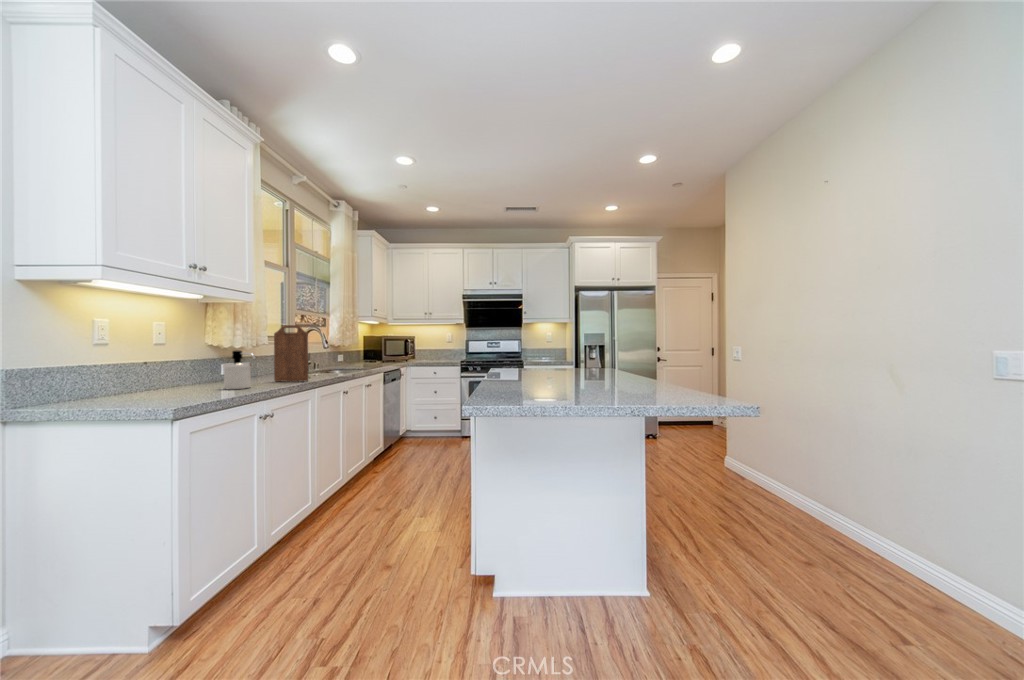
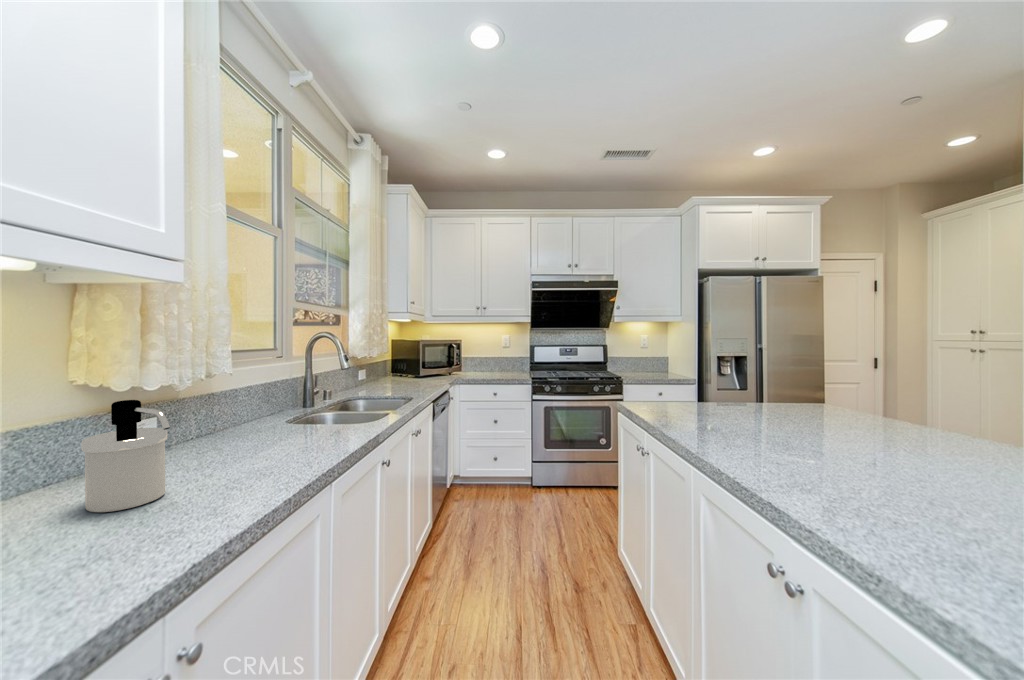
cutting board: present [274,325,308,382] -> none [239,330,313,454]

